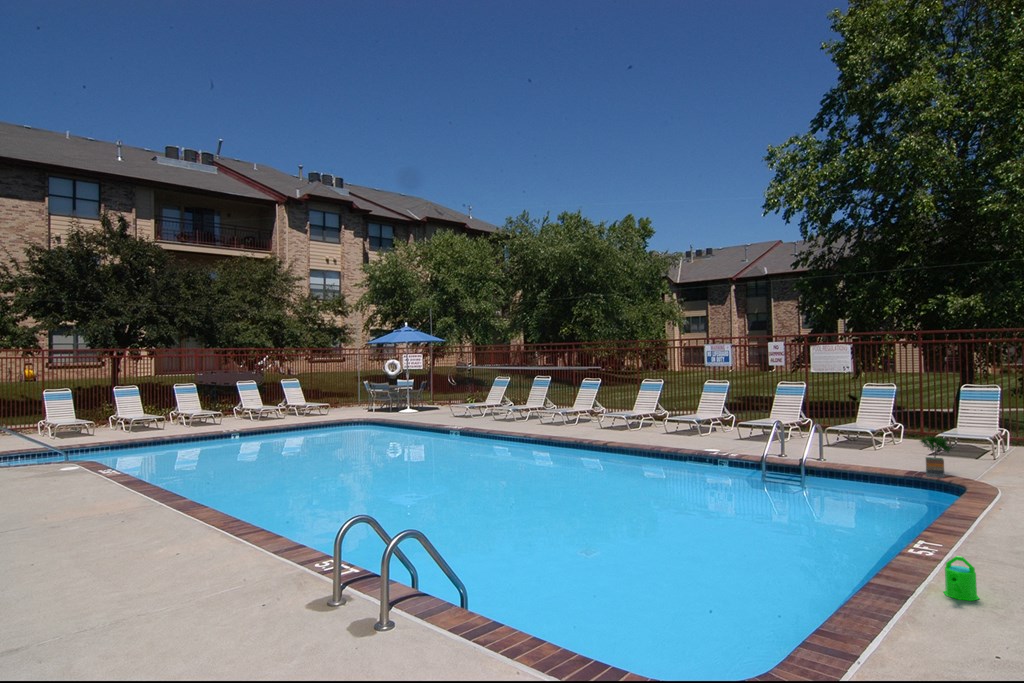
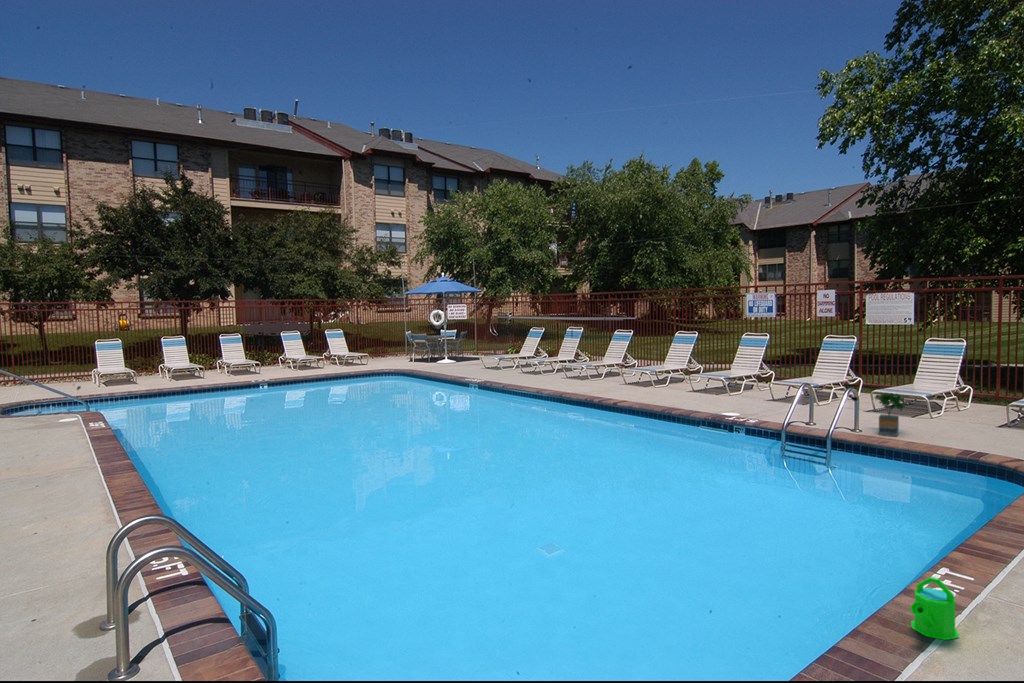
potted tree: present [921,437,951,478] -> present [875,393,905,437]

